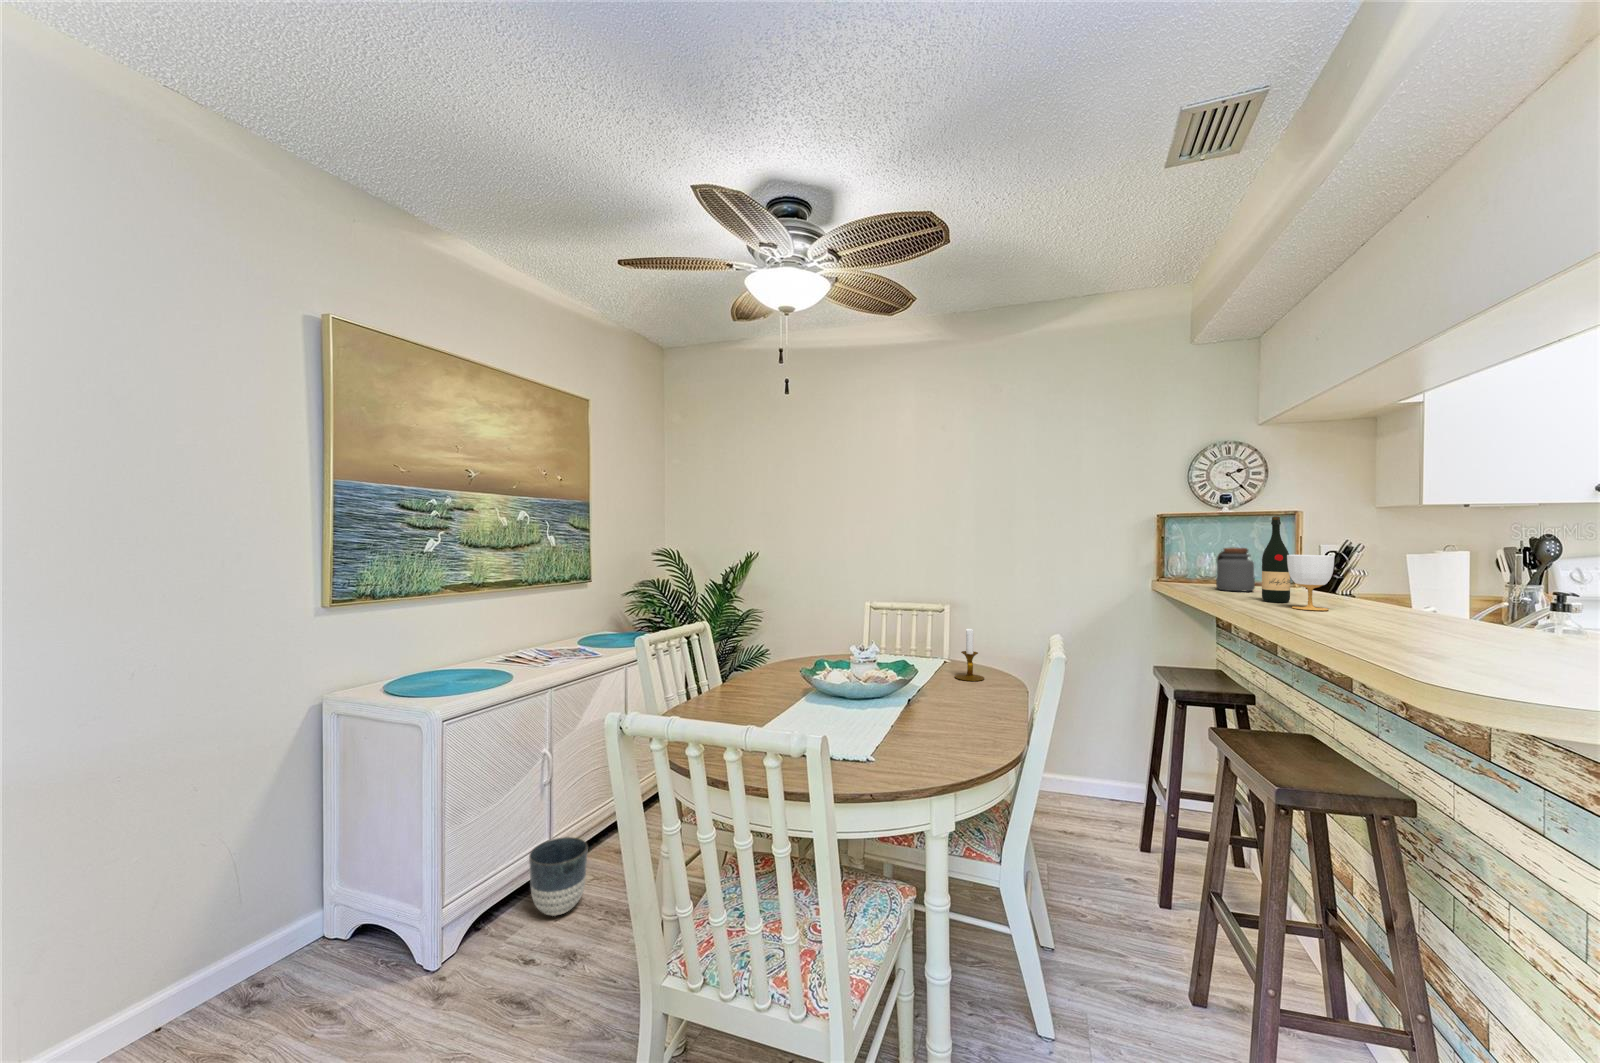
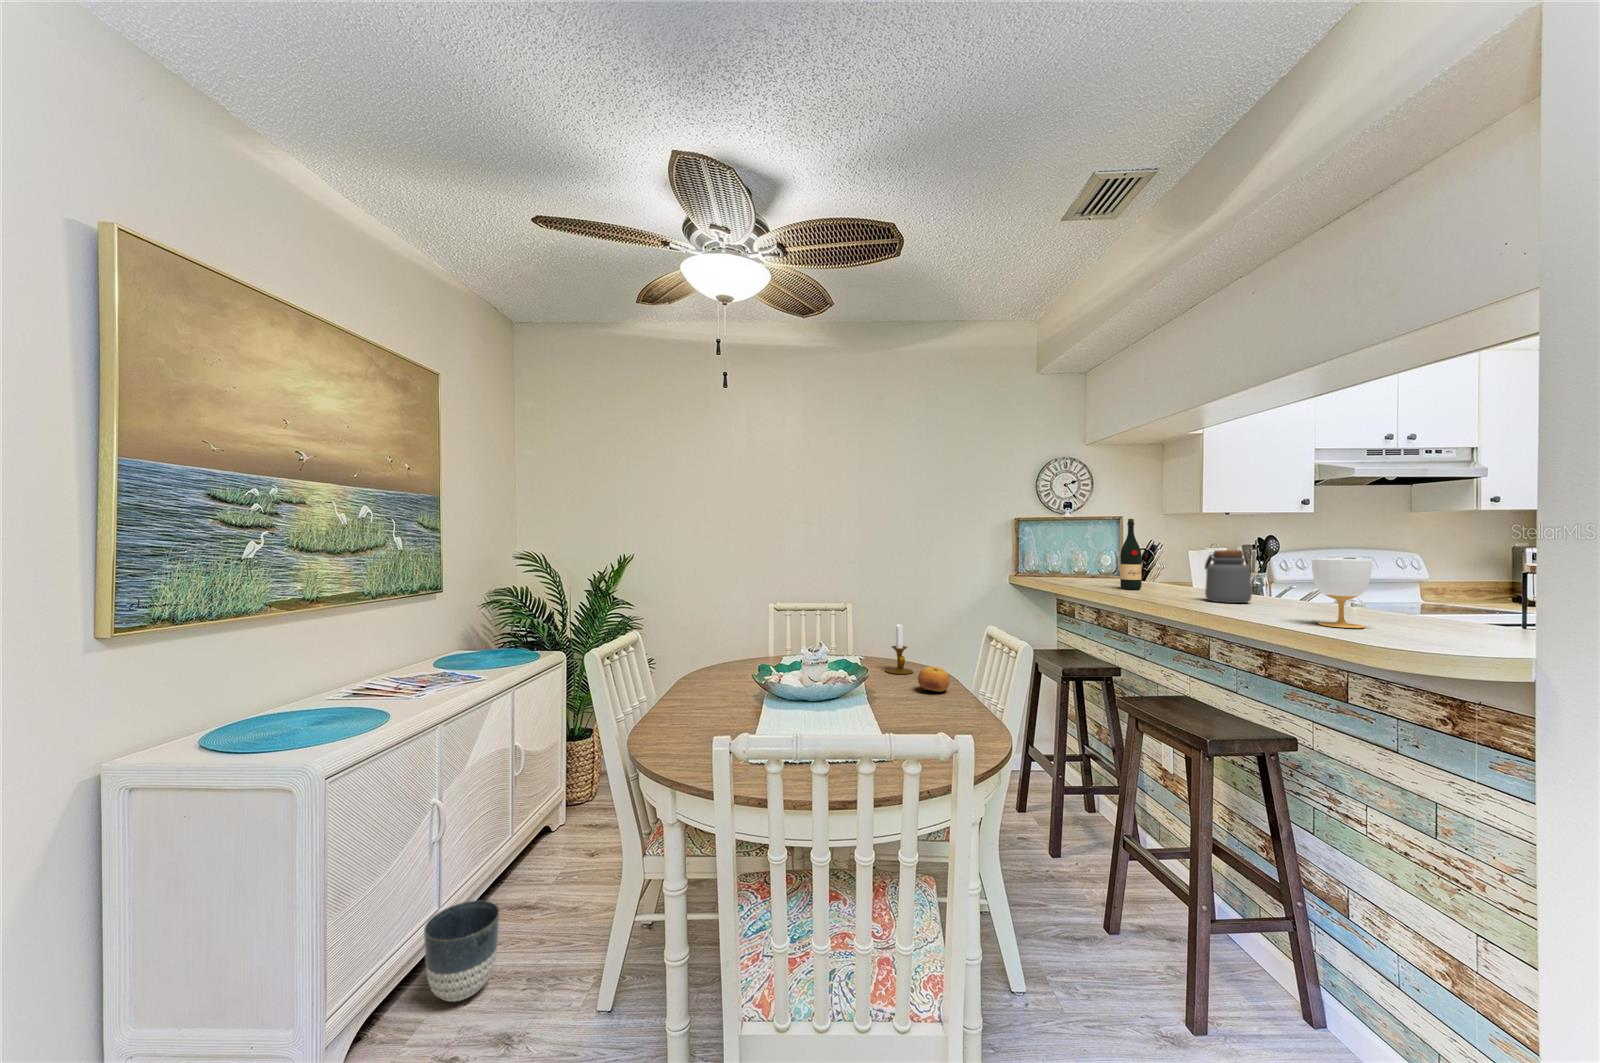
jar: present [1216,547,1255,591] -> present [1205,550,1252,603]
cup: present [1287,555,1334,611] -> present [1312,558,1372,628]
fruit: none [966,674,1001,701] -> present [918,667,950,692]

